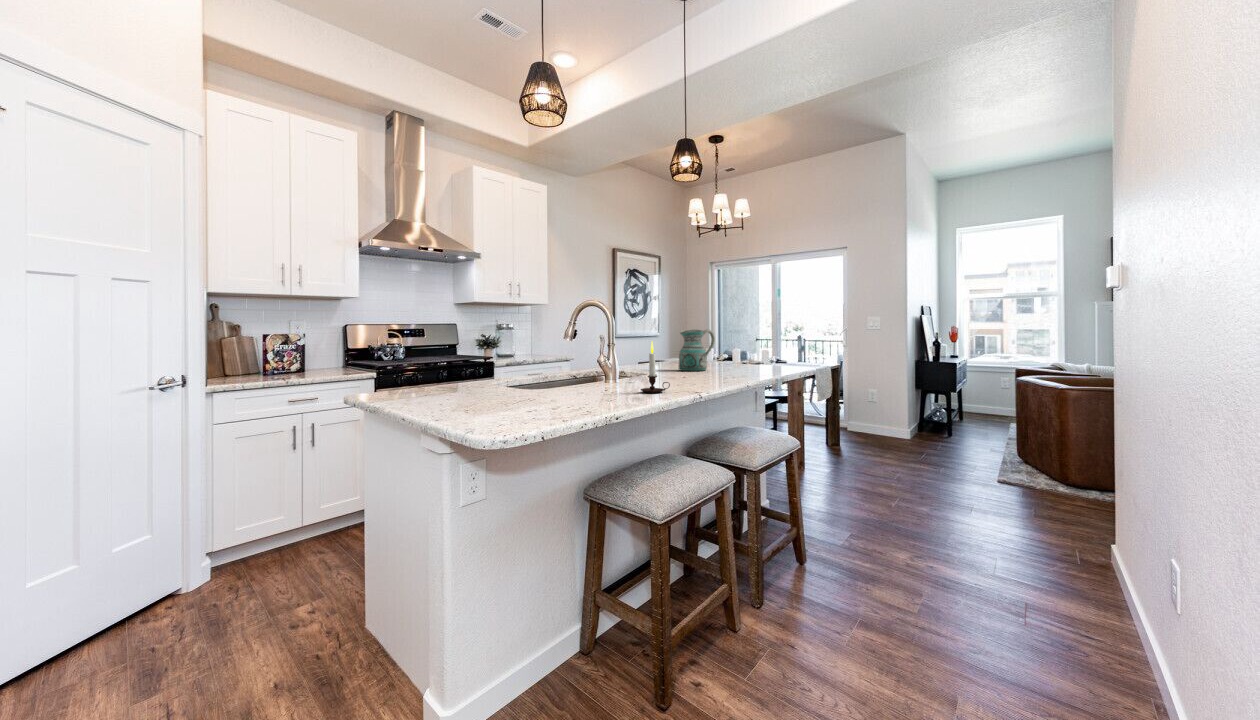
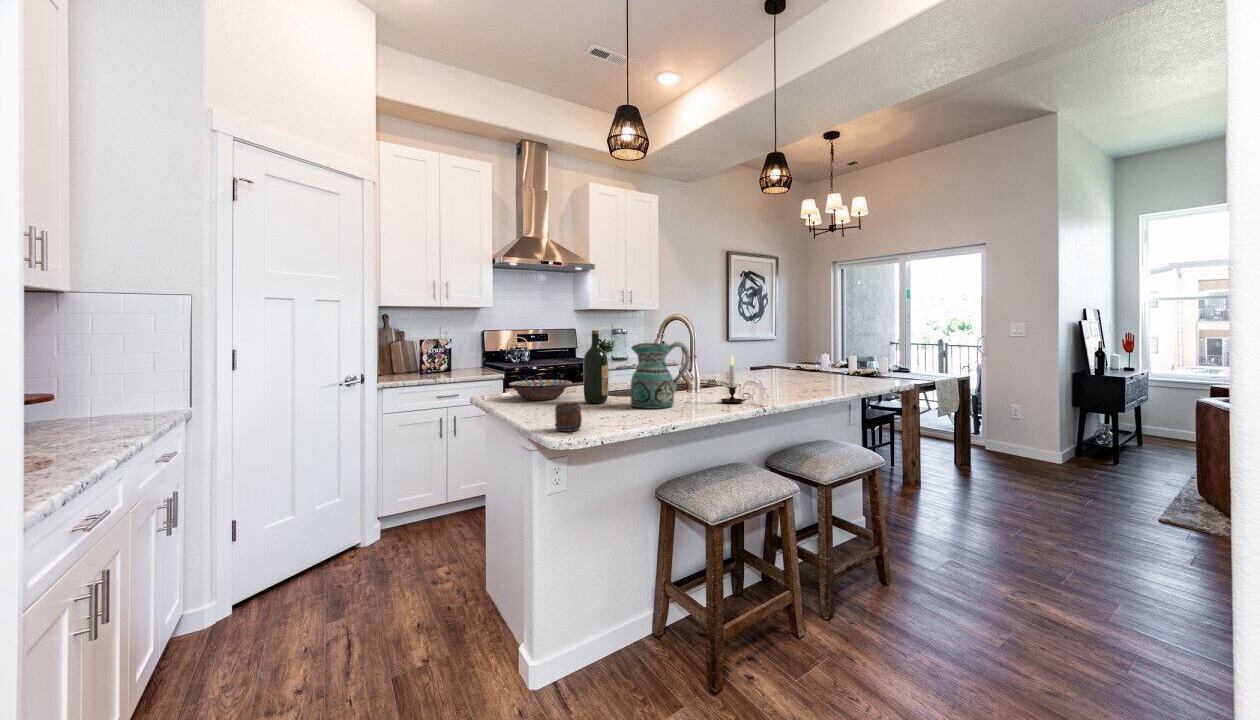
wine bottle: none [489,316,519,398] -> present [583,330,608,404]
ceramic pitcher: present [679,329,715,371] -> present [630,342,690,409]
decorative bowl: none [395,374,473,397] -> present [509,380,572,400]
mug: none [472,394,509,429] -> present [555,403,582,432]

